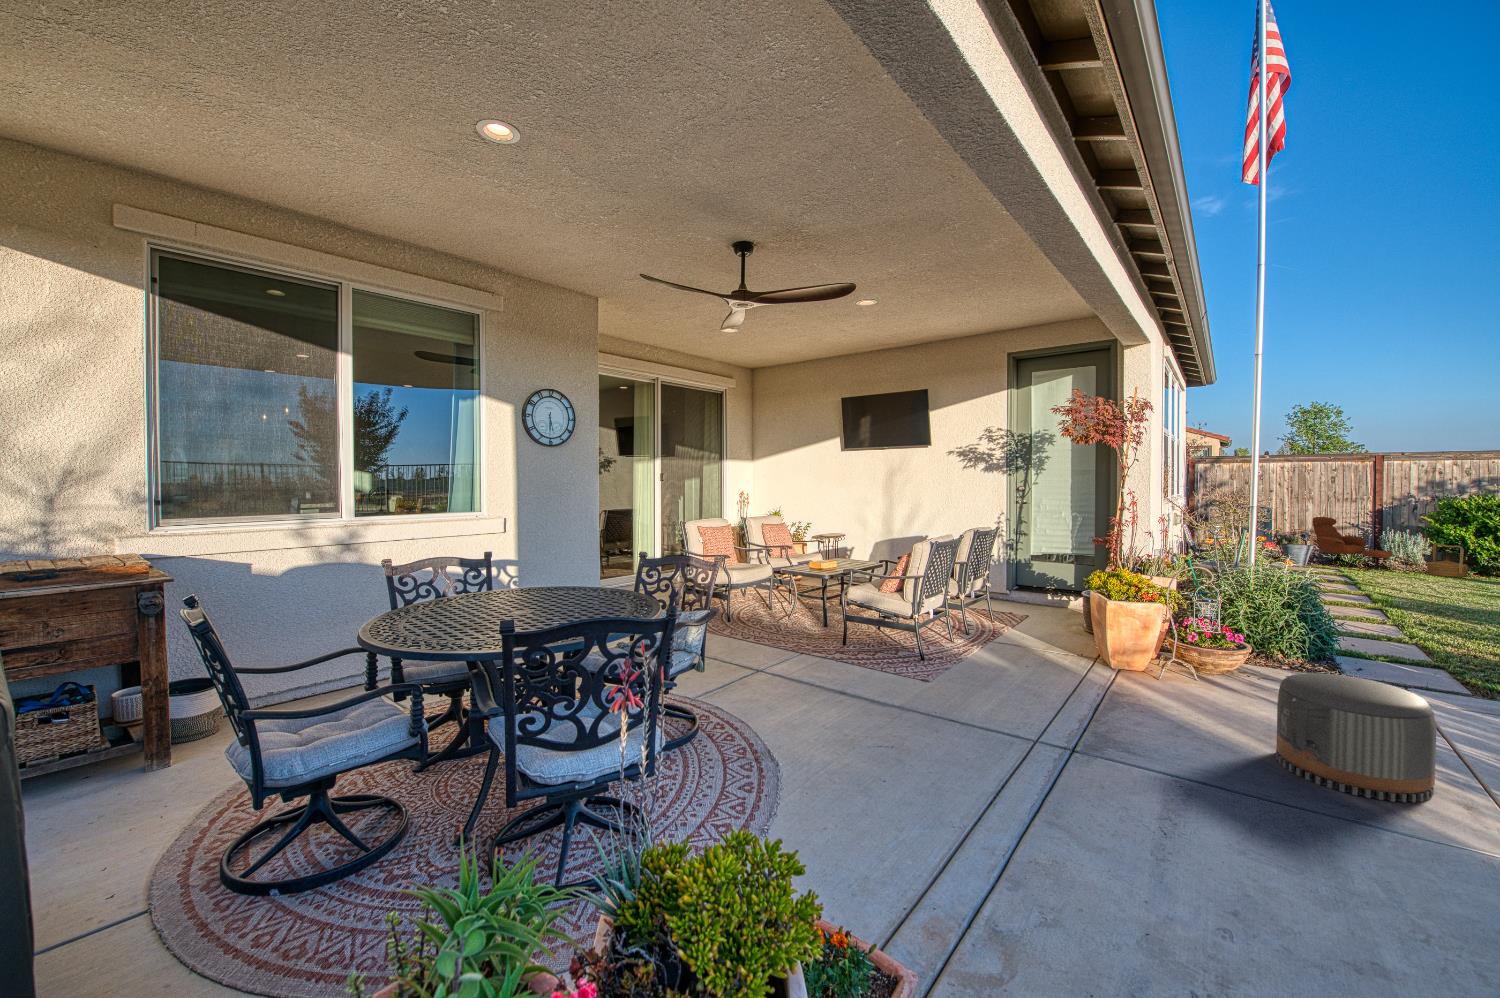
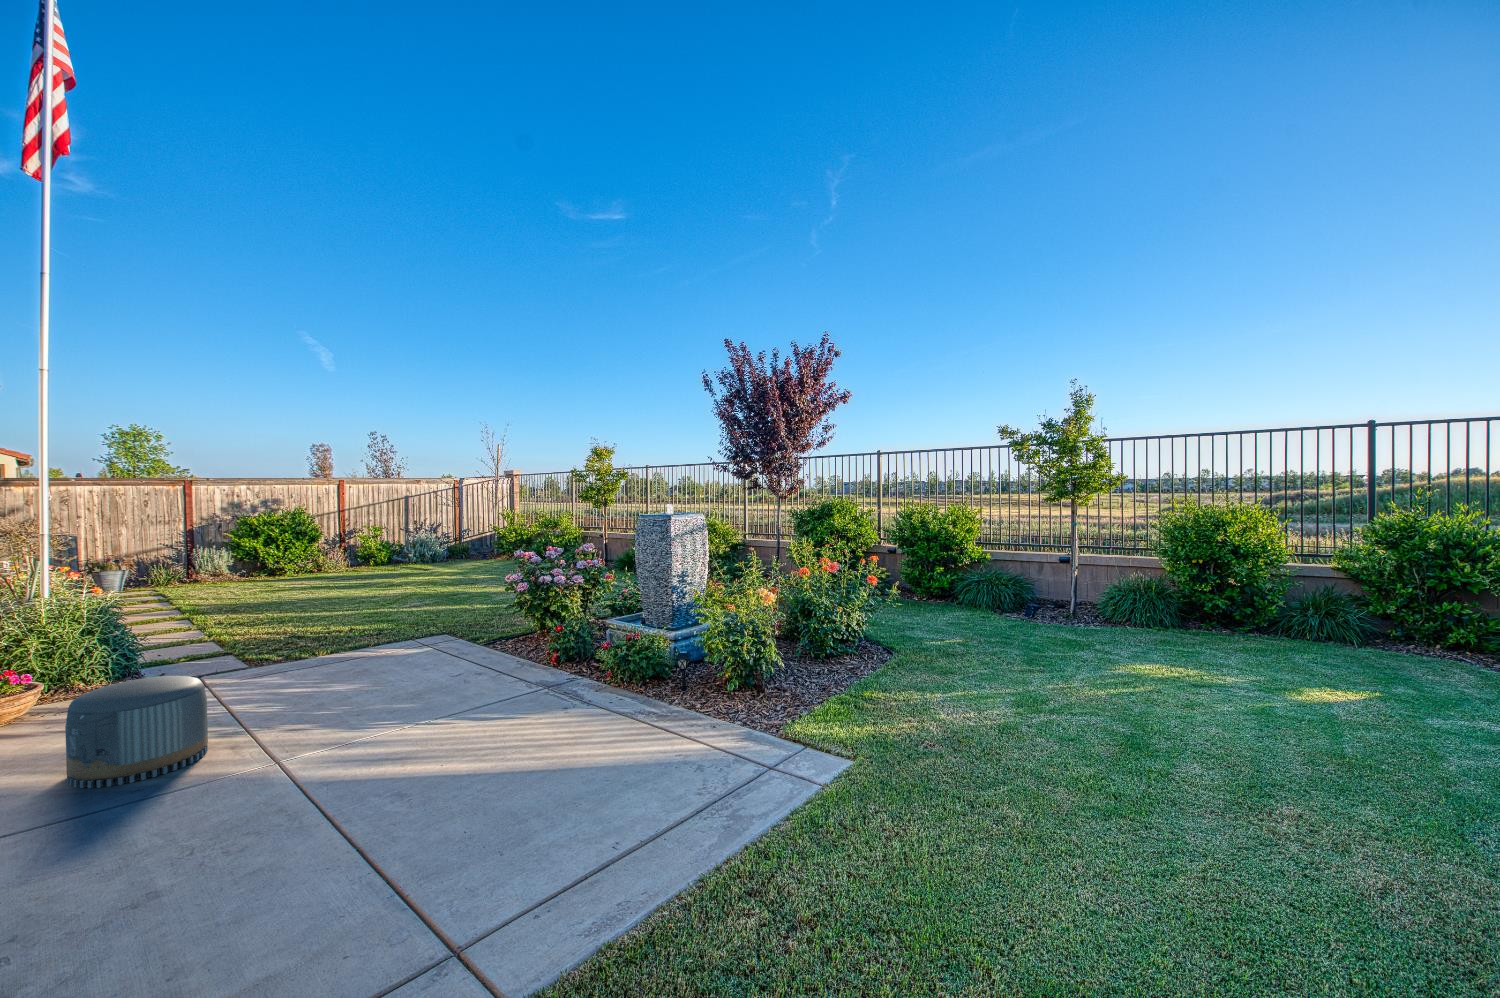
lounge chair: present [1313,517,1393,571] -> none [127,540,203,587]
woven basket: present [1427,544,1468,577] -> none [230,555,260,582]

